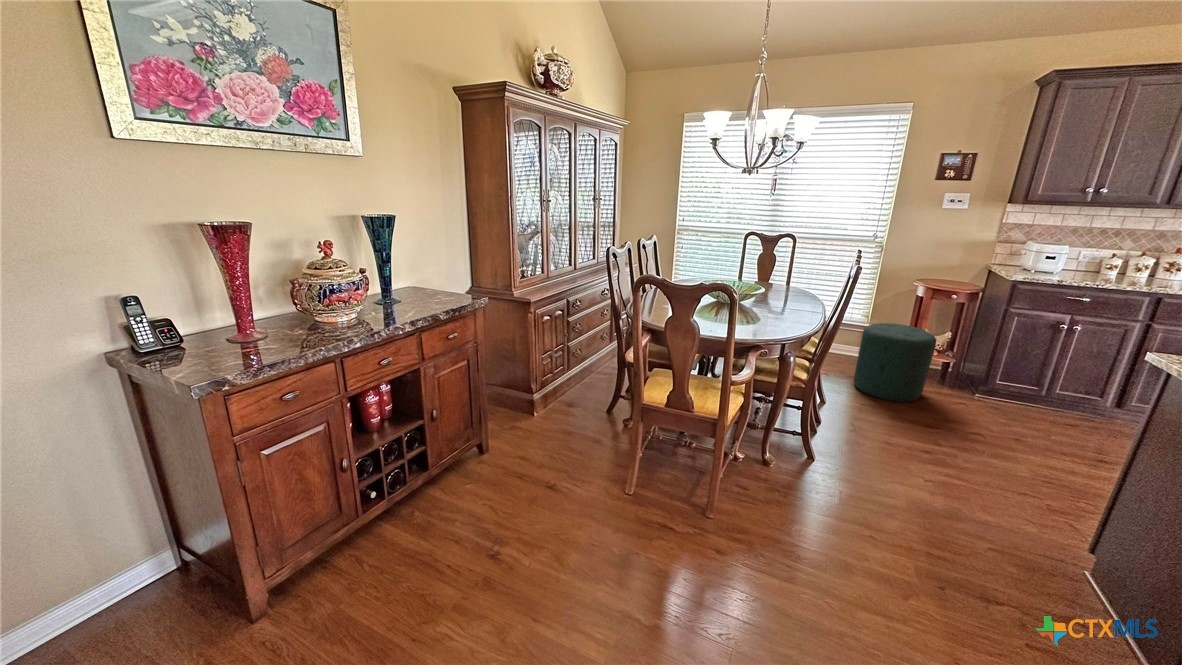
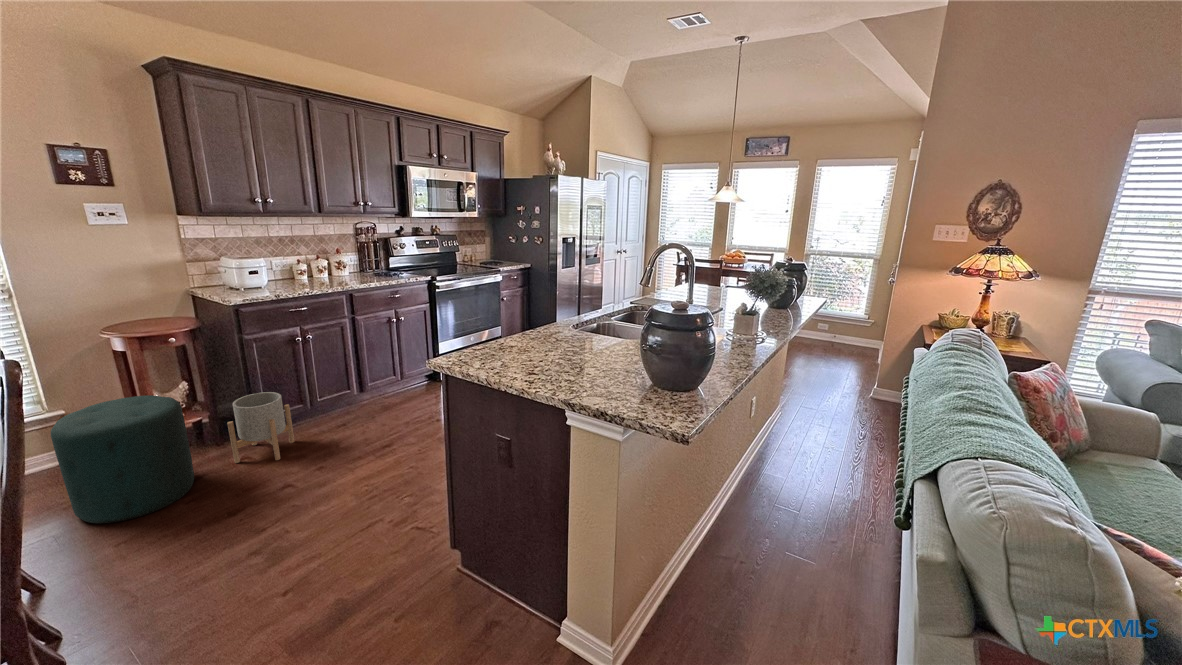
planter: none [952,356,1021,417] -> present [227,392,294,463]

